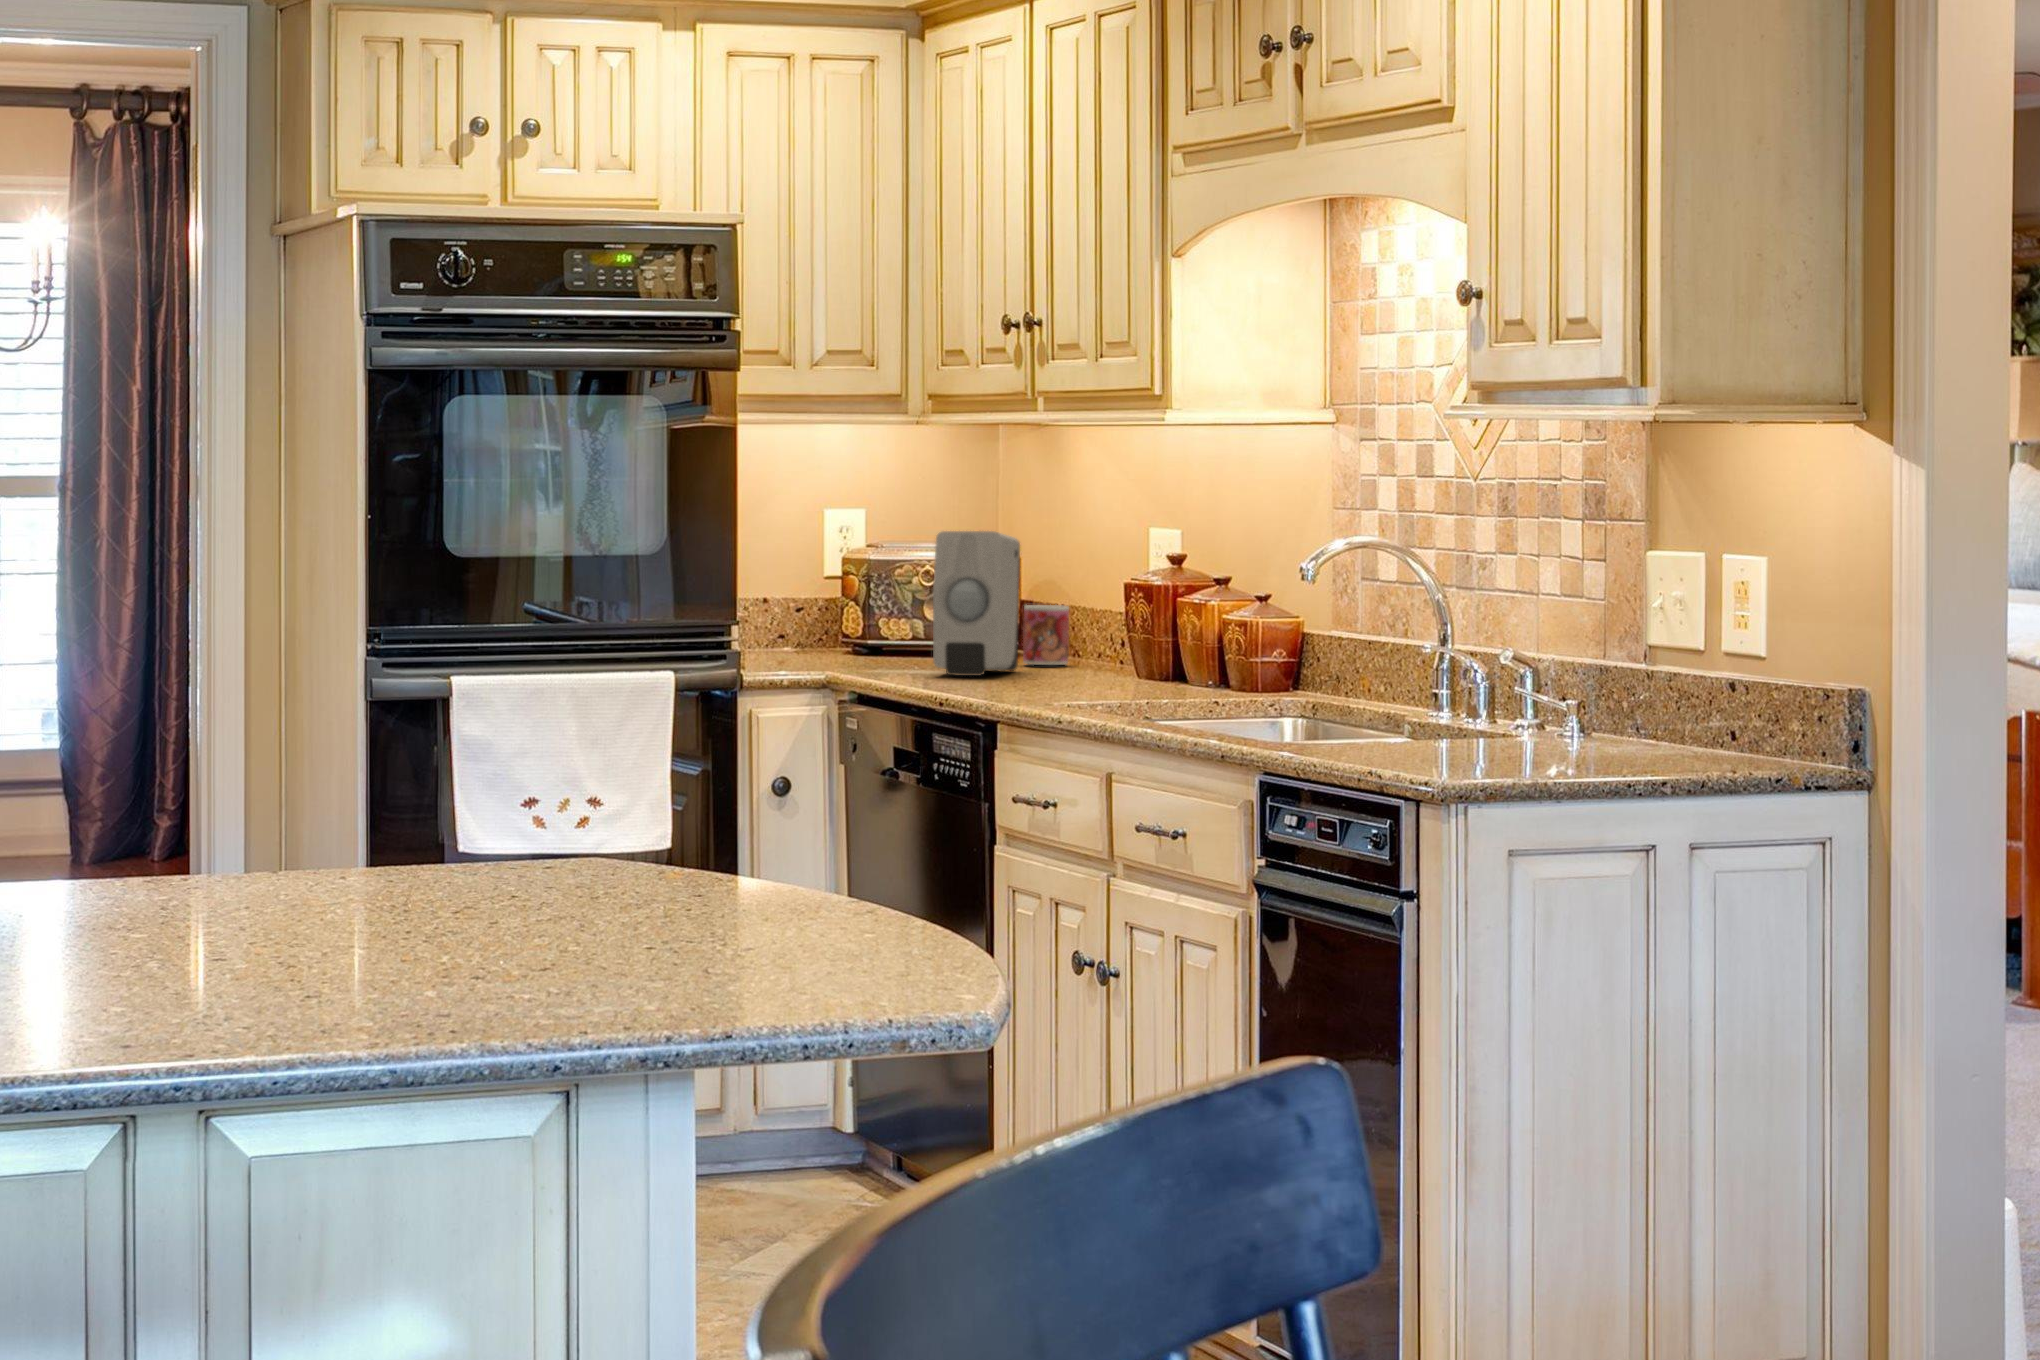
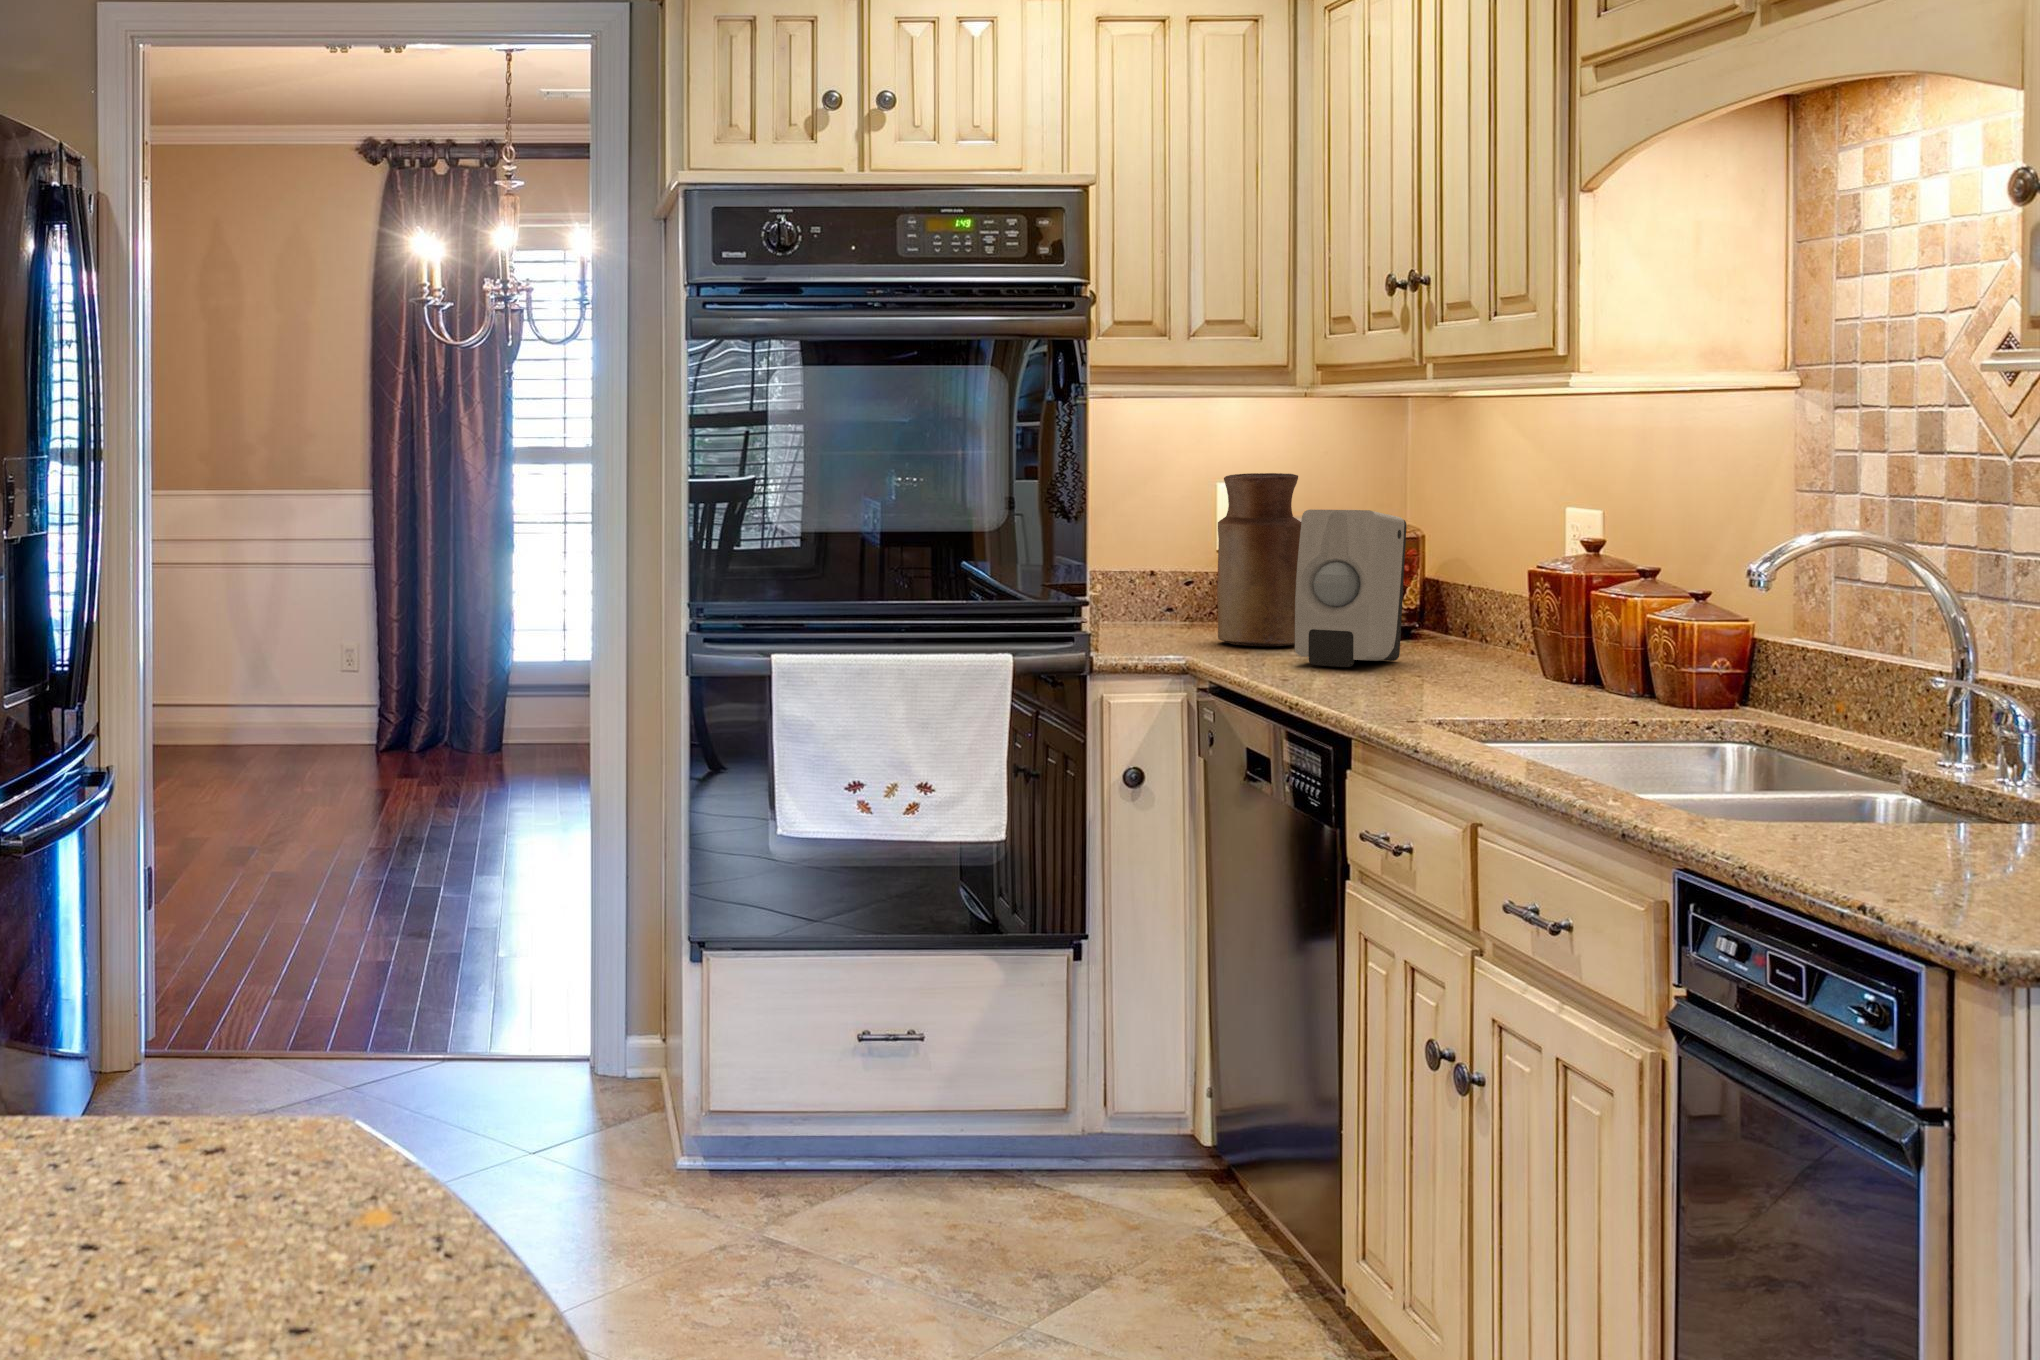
vase: none [847,497,925,664] -> present [1217,473,1301,646]
mug: present [1023,605,1069,665] -> none [1412,589,1468,655]

